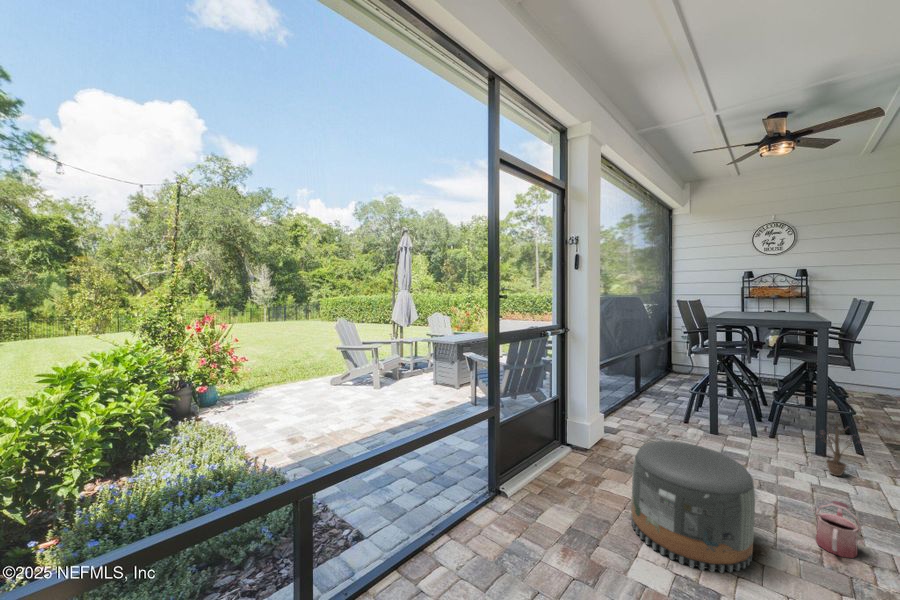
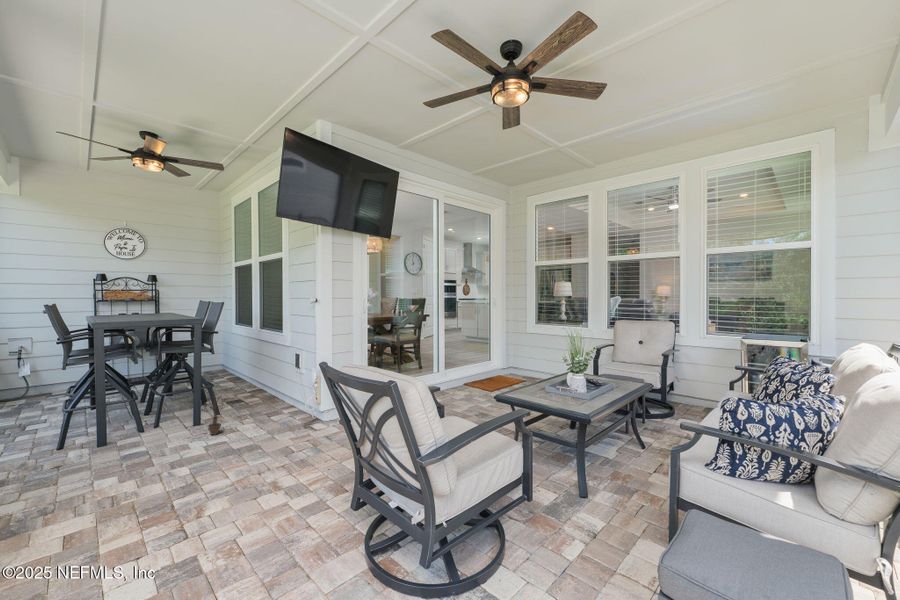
pouf: present [631,441,755,573] -> none [67,445,202,576]
watering can: present [815,501,861,558] -> none [227,445,254,483]

